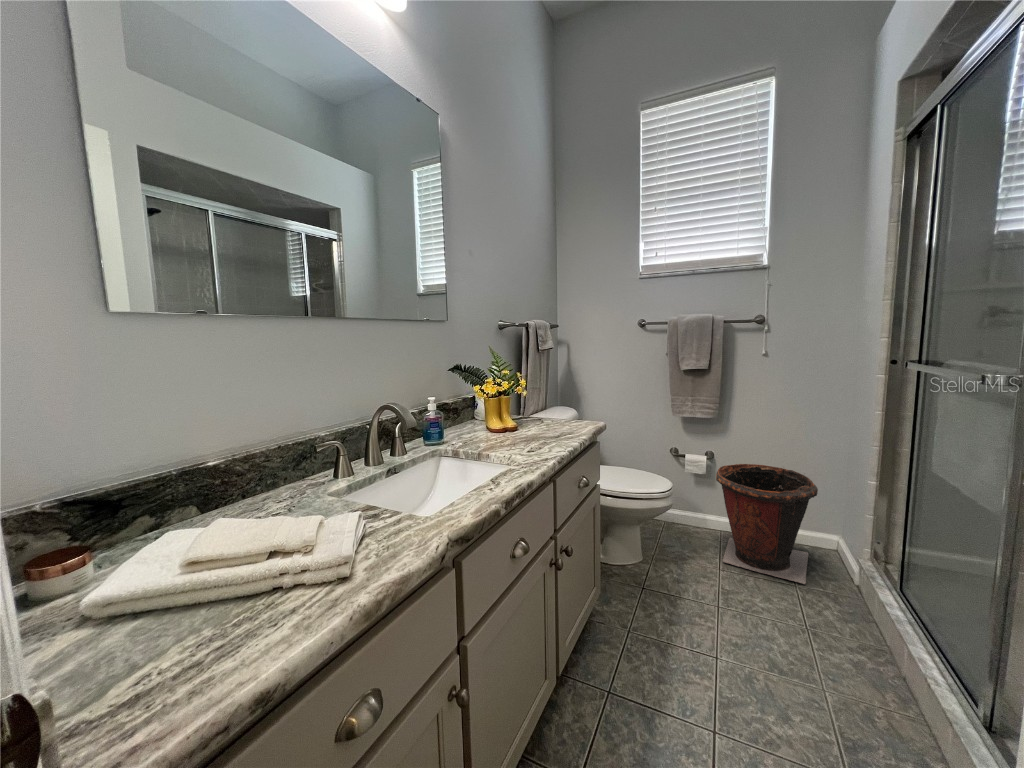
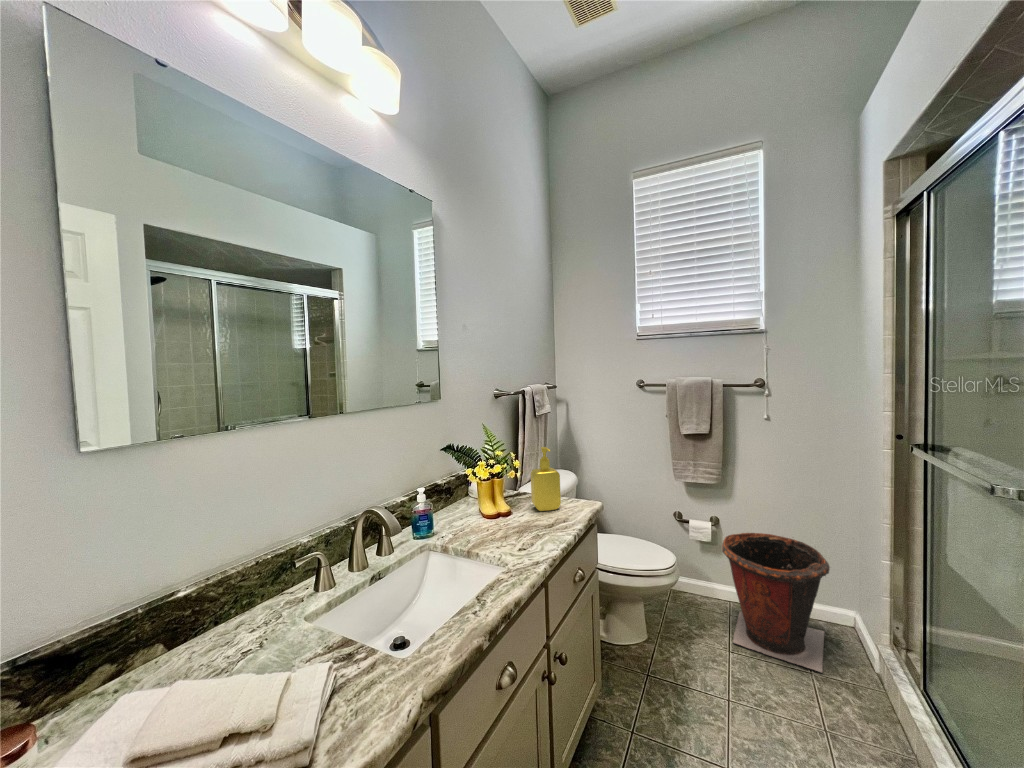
soap dispenser: none [537,367,566,428] -> present [531,447,561,511]

